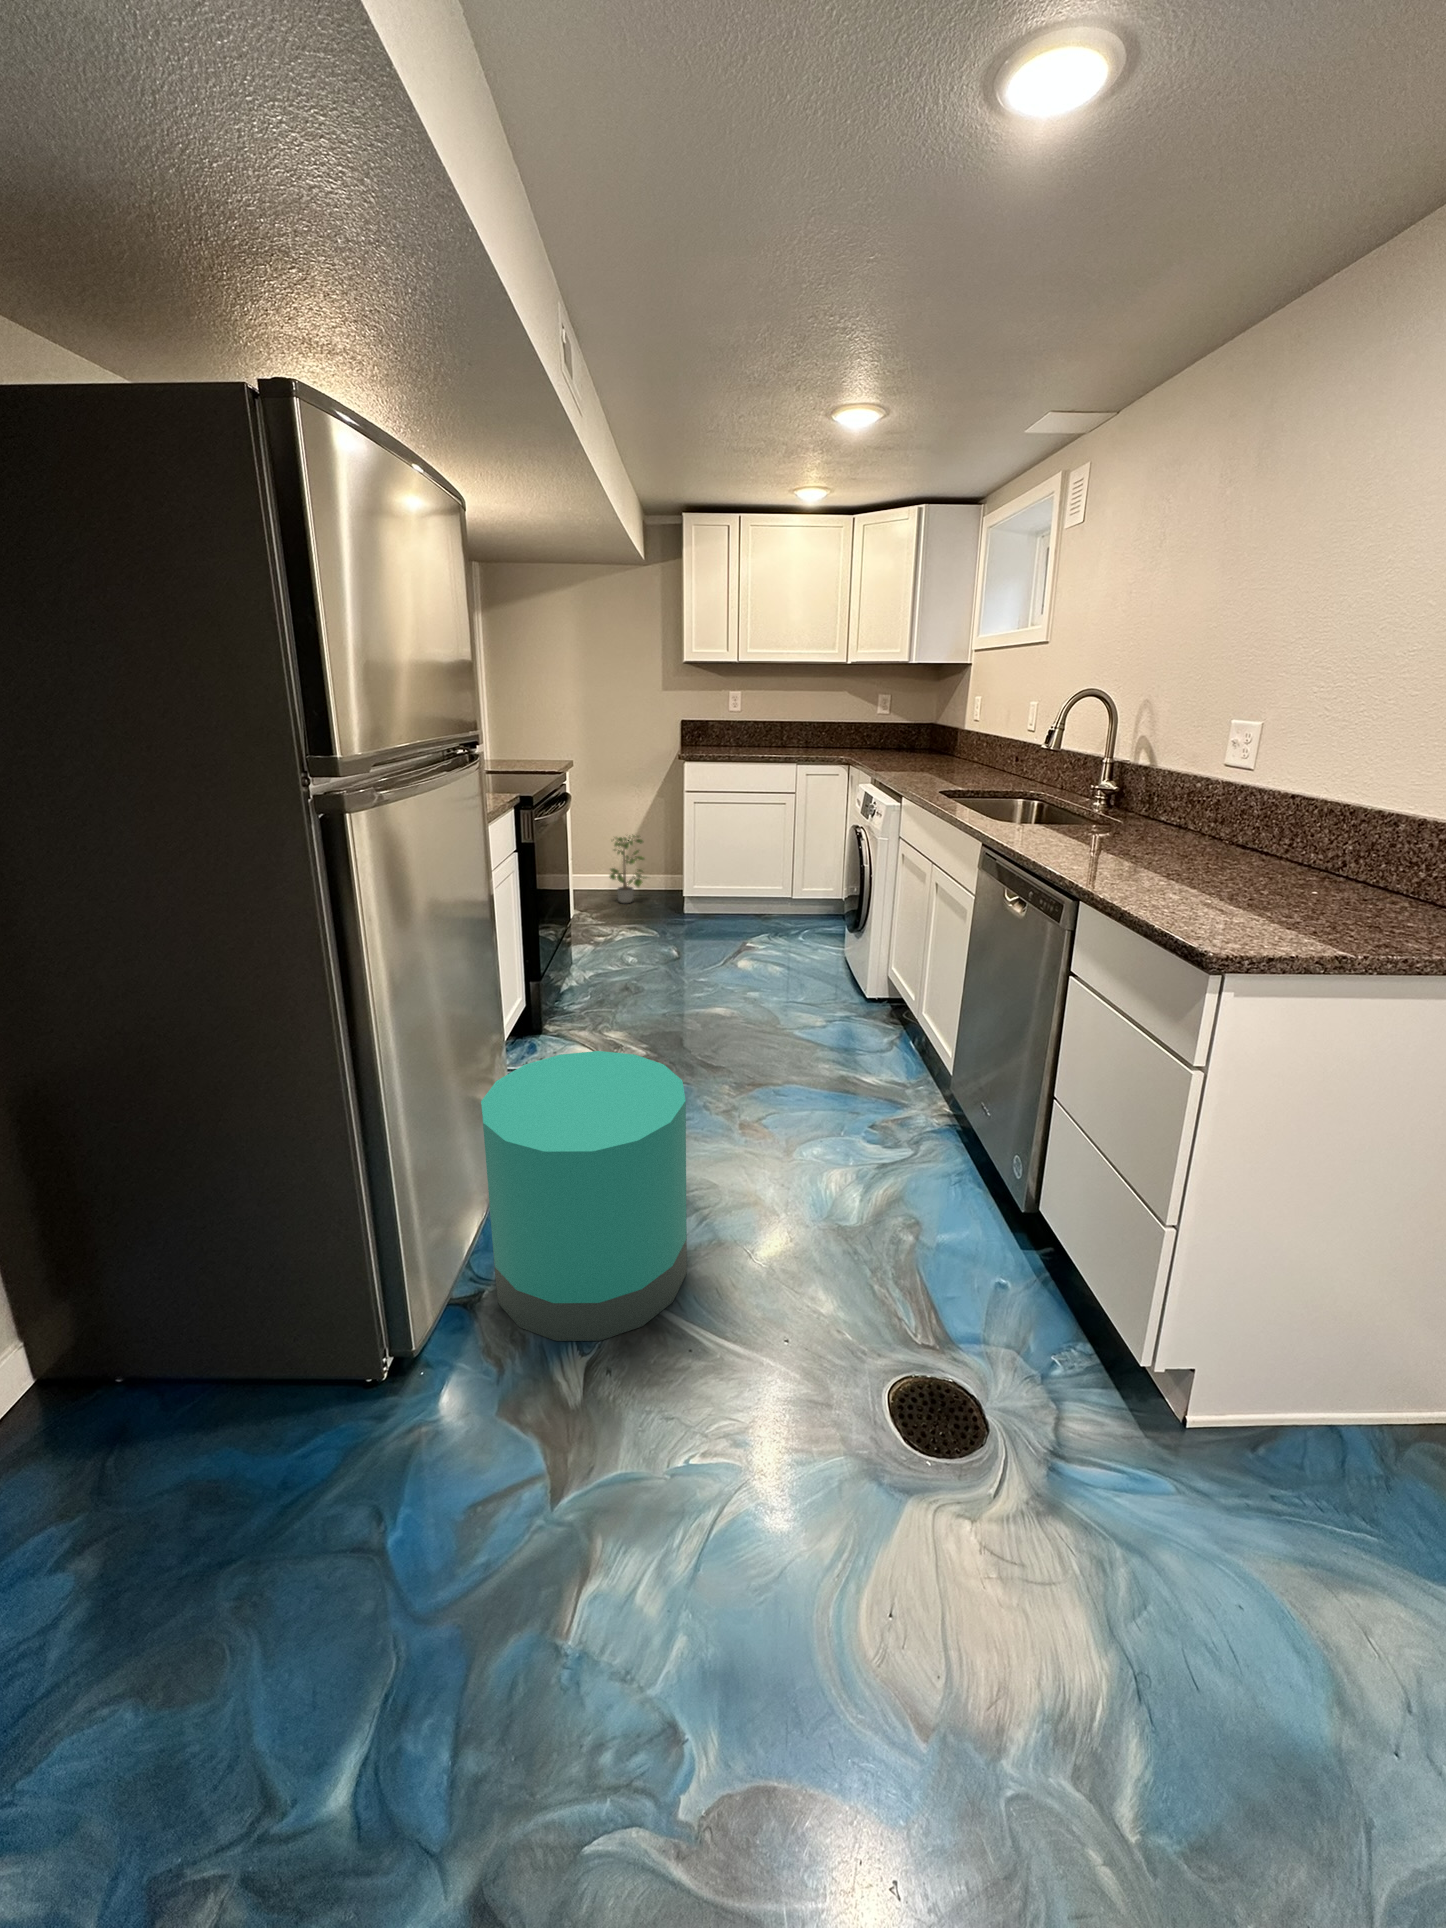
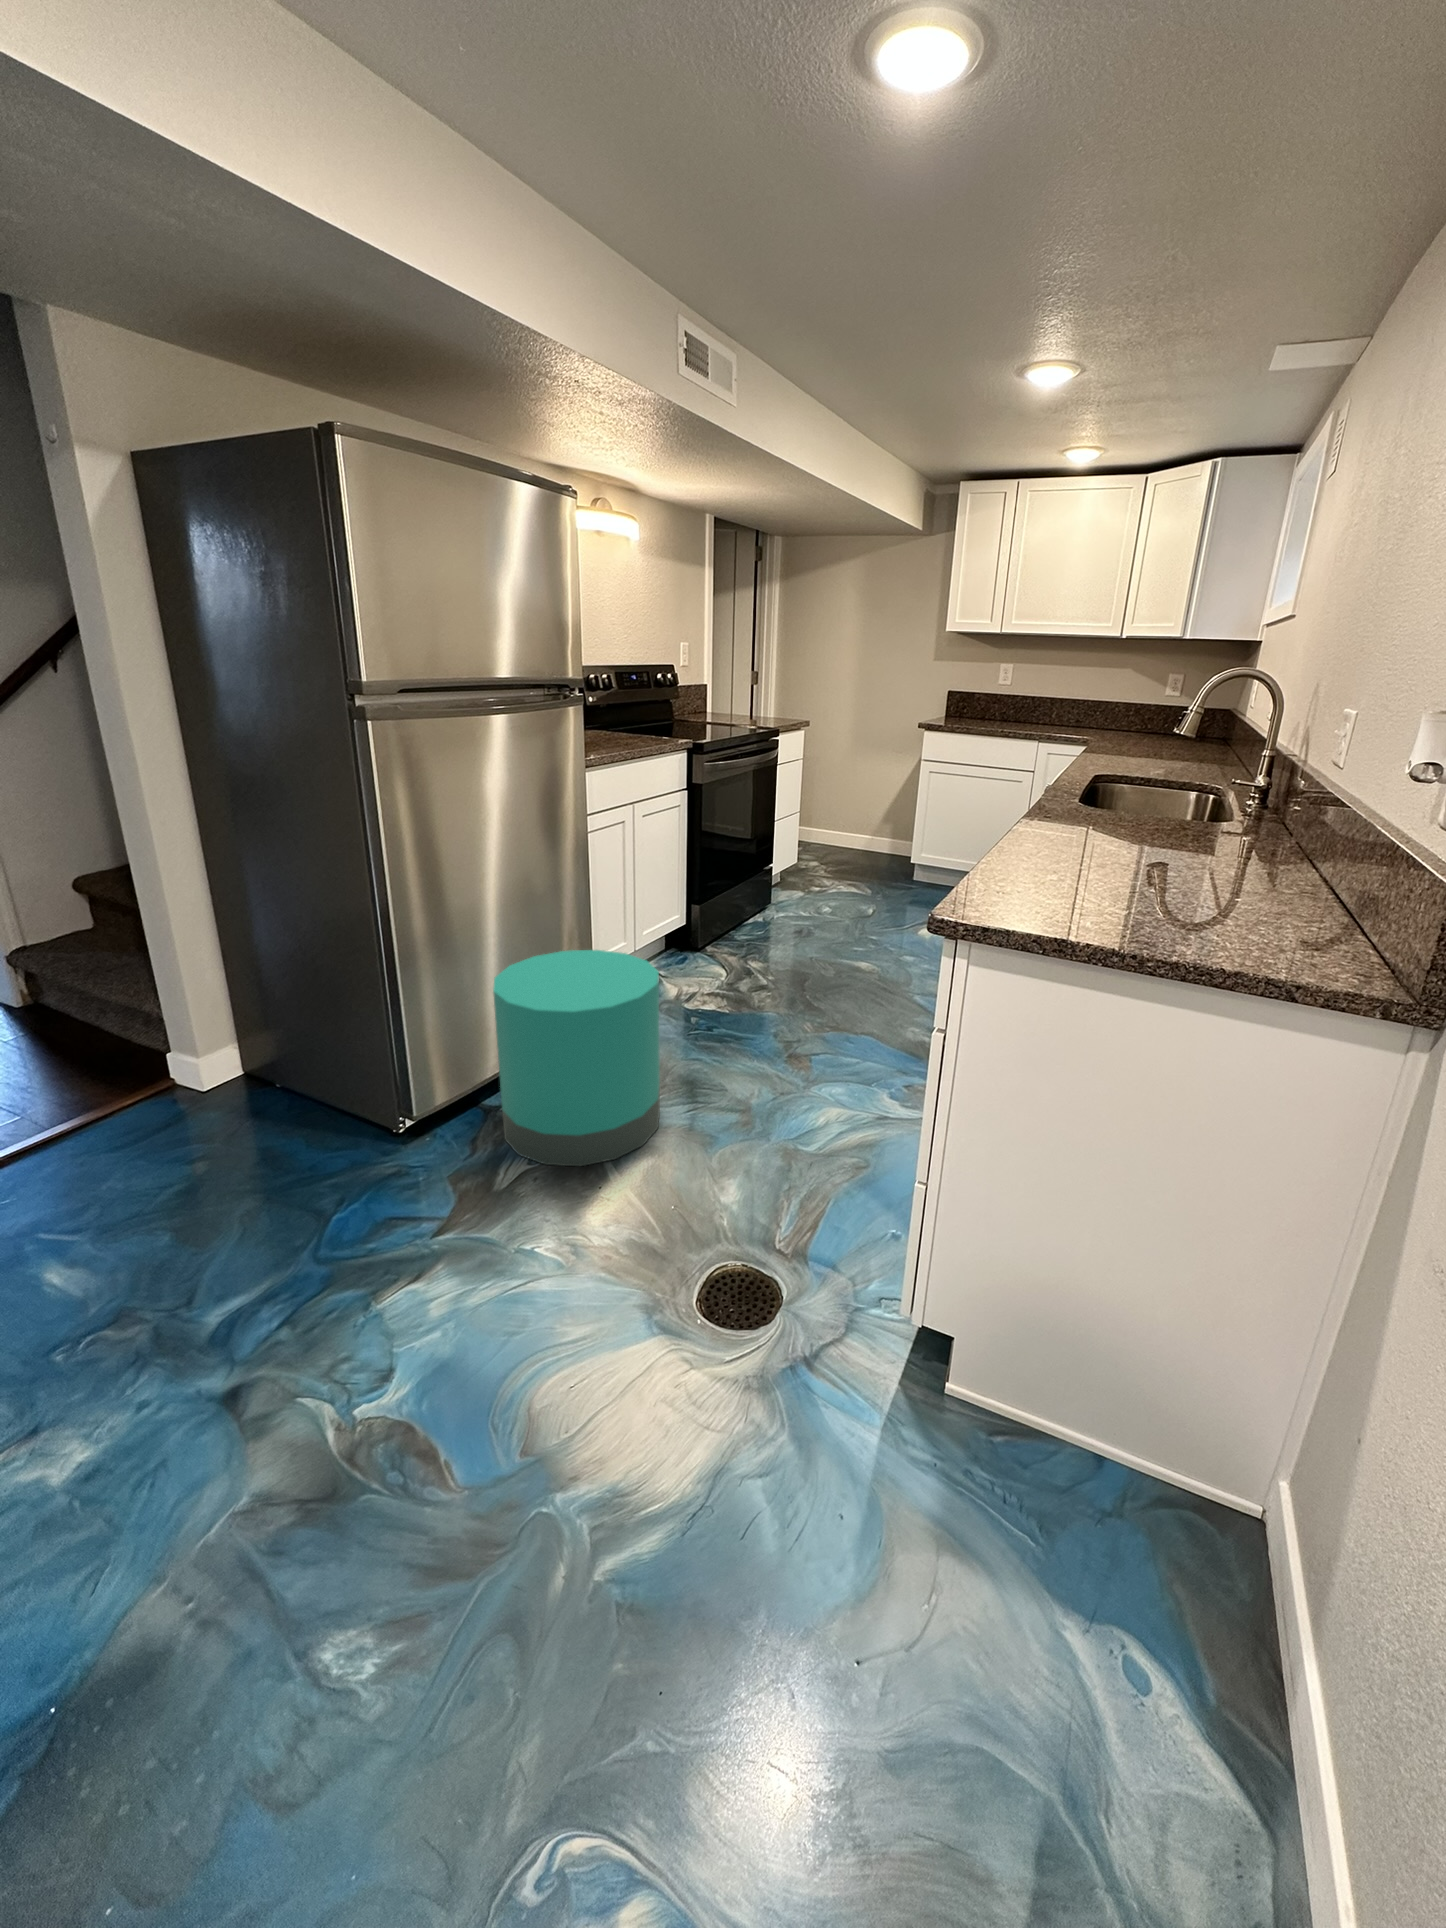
potted plant: present [610,835,646,903] -> none [857,801,898,869]

